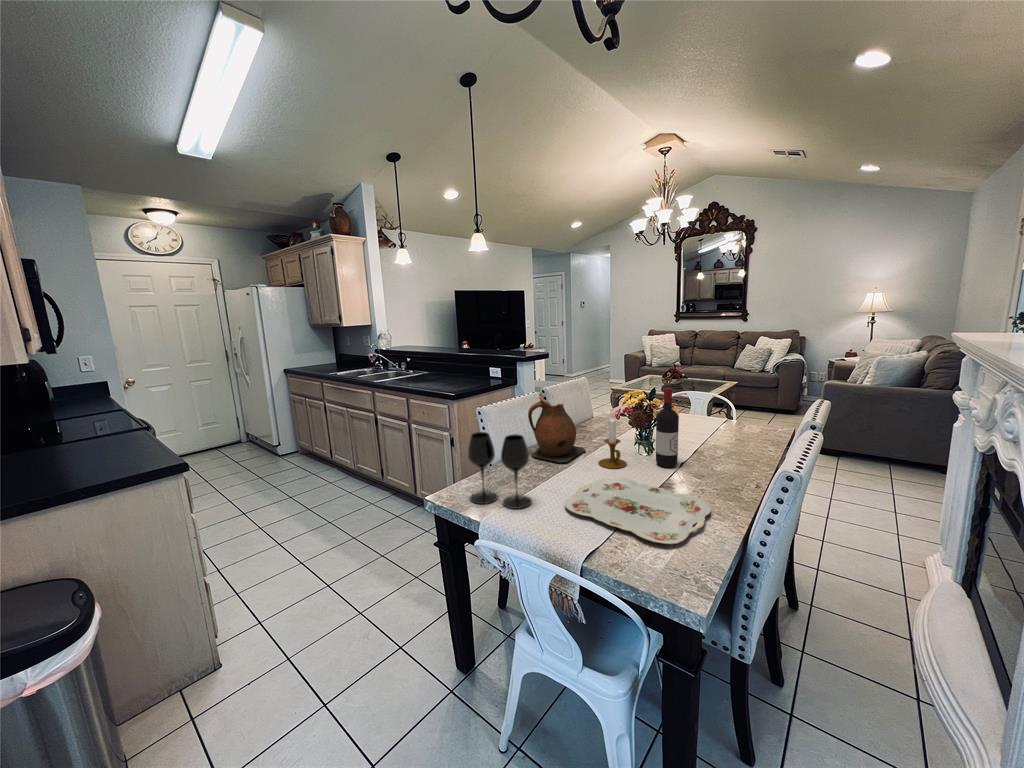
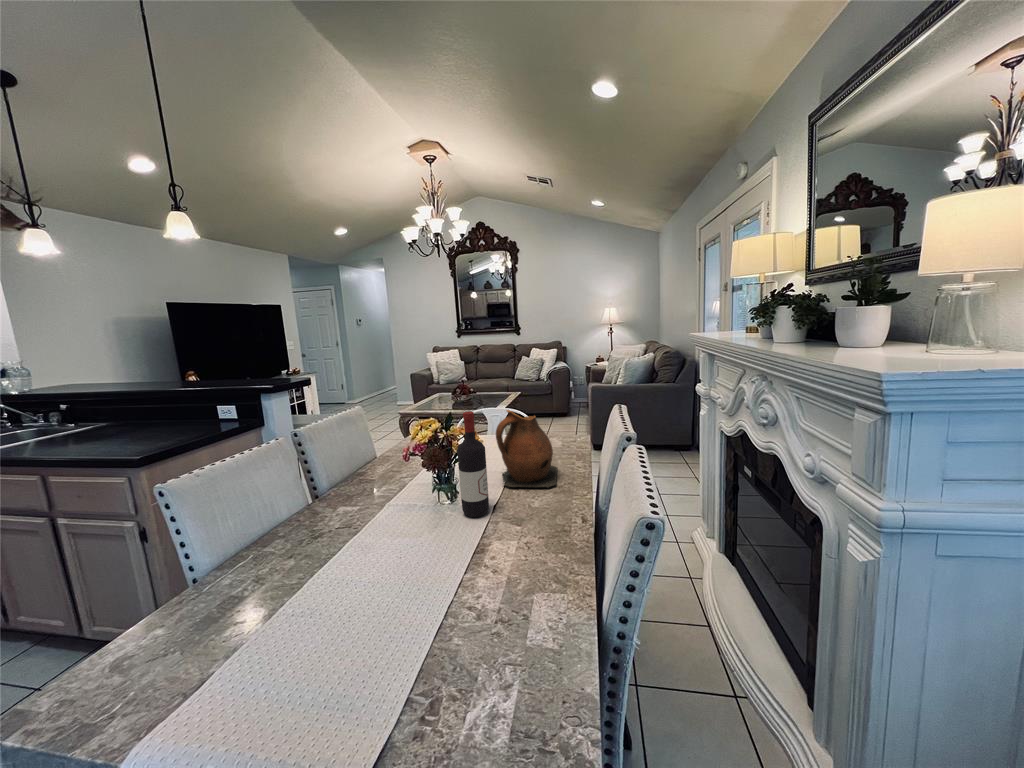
ceramic pitcher: present [528,396,586,463] -> present [496,410,557,488]
candlestick: present [598,419,627,468] -> none [385,464,425,537]
wine glass: present [468,432,532,509] -> none [95,536,262,702]
serving tray: present [565,477,711,544] -> none [326,552,548,682]

